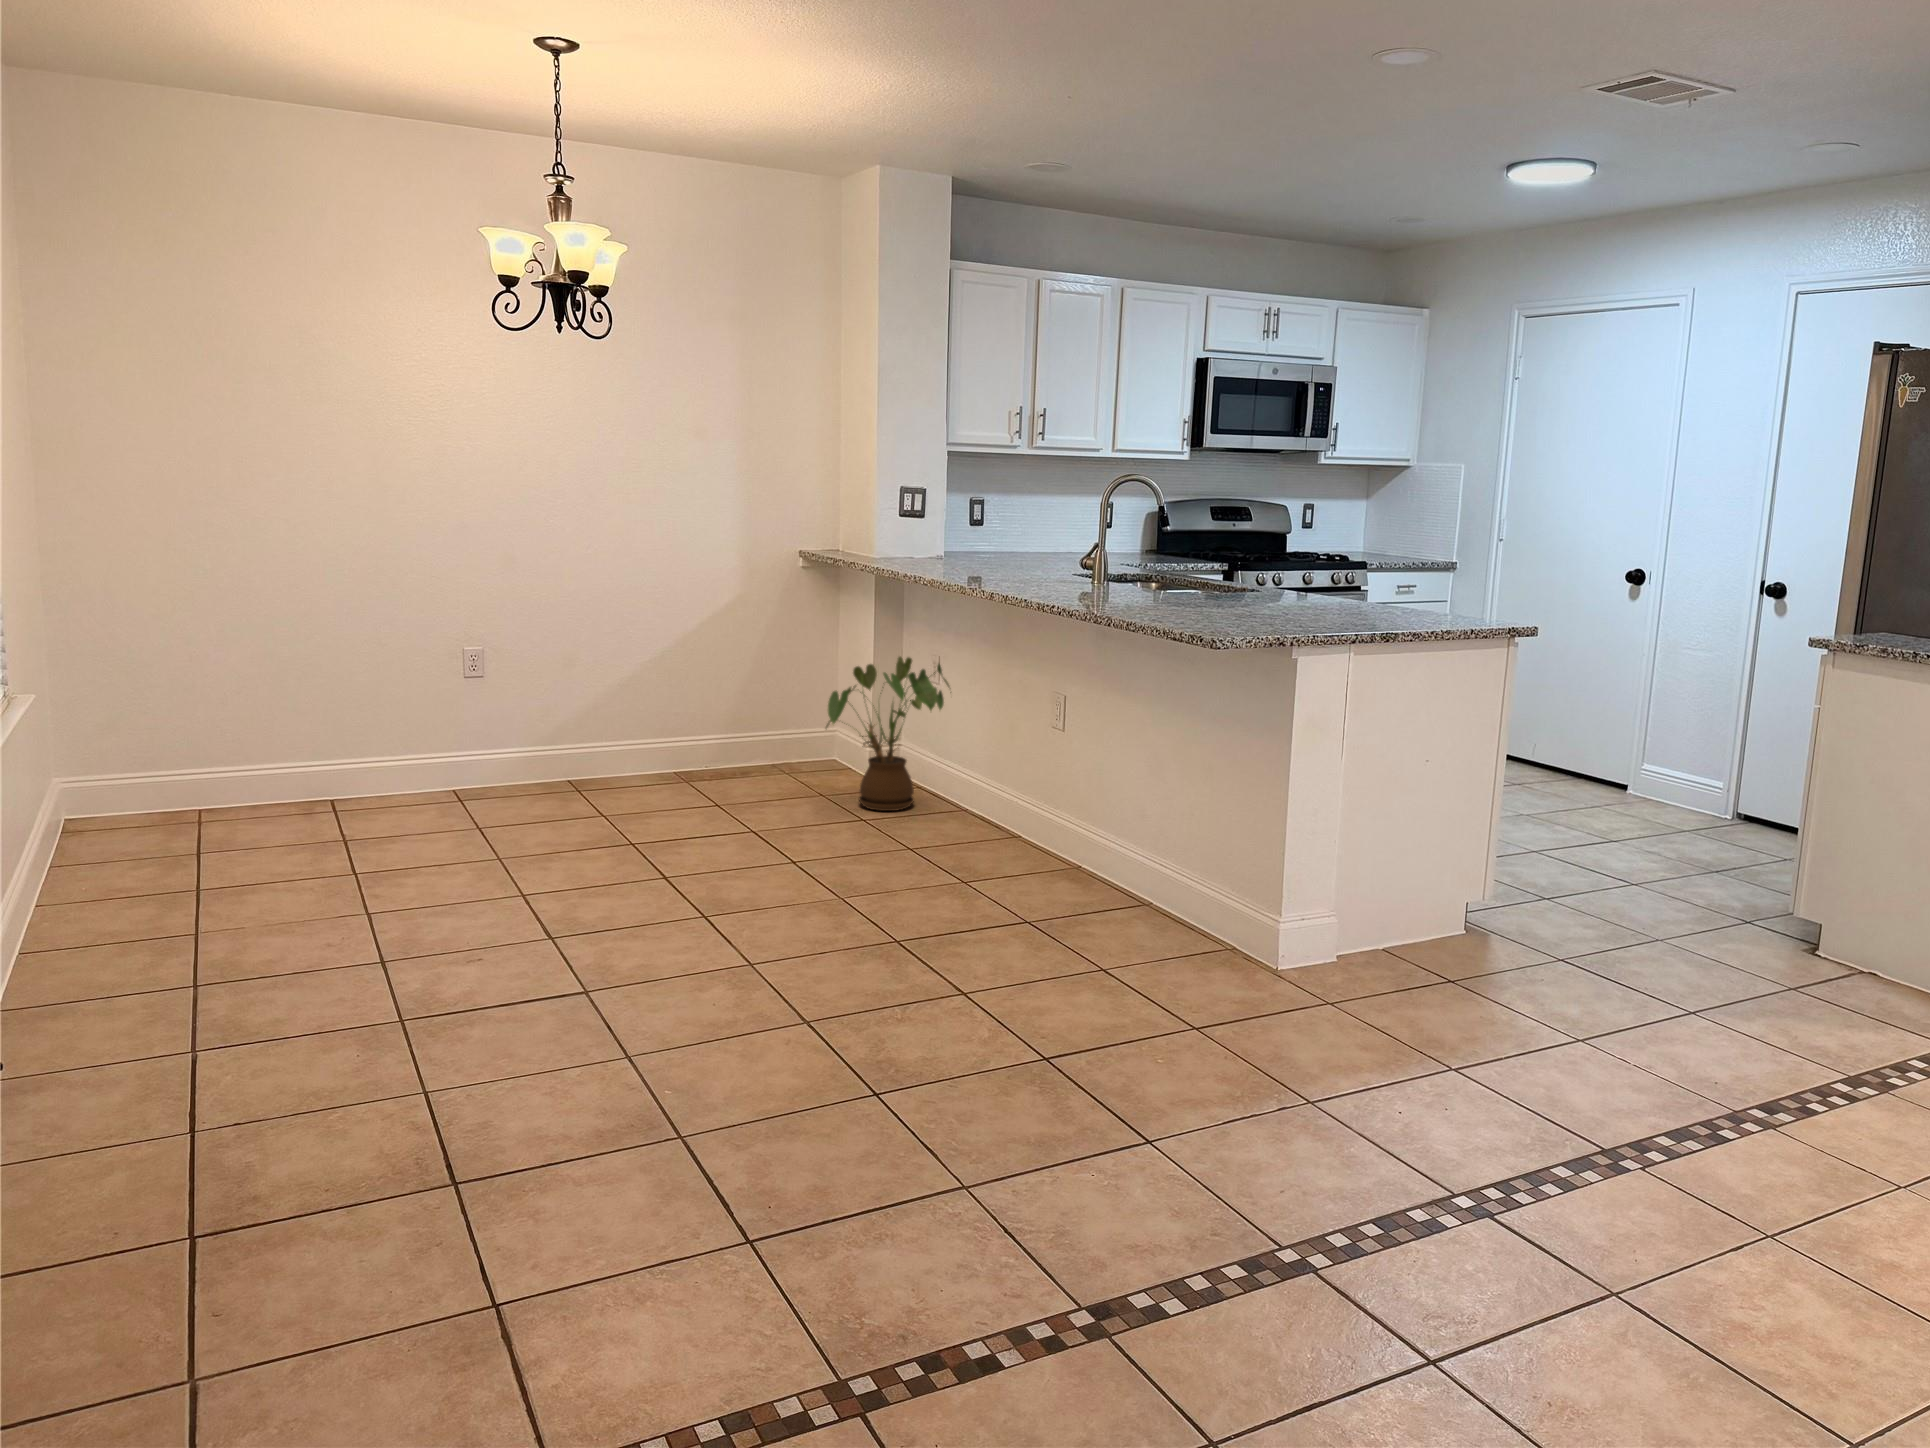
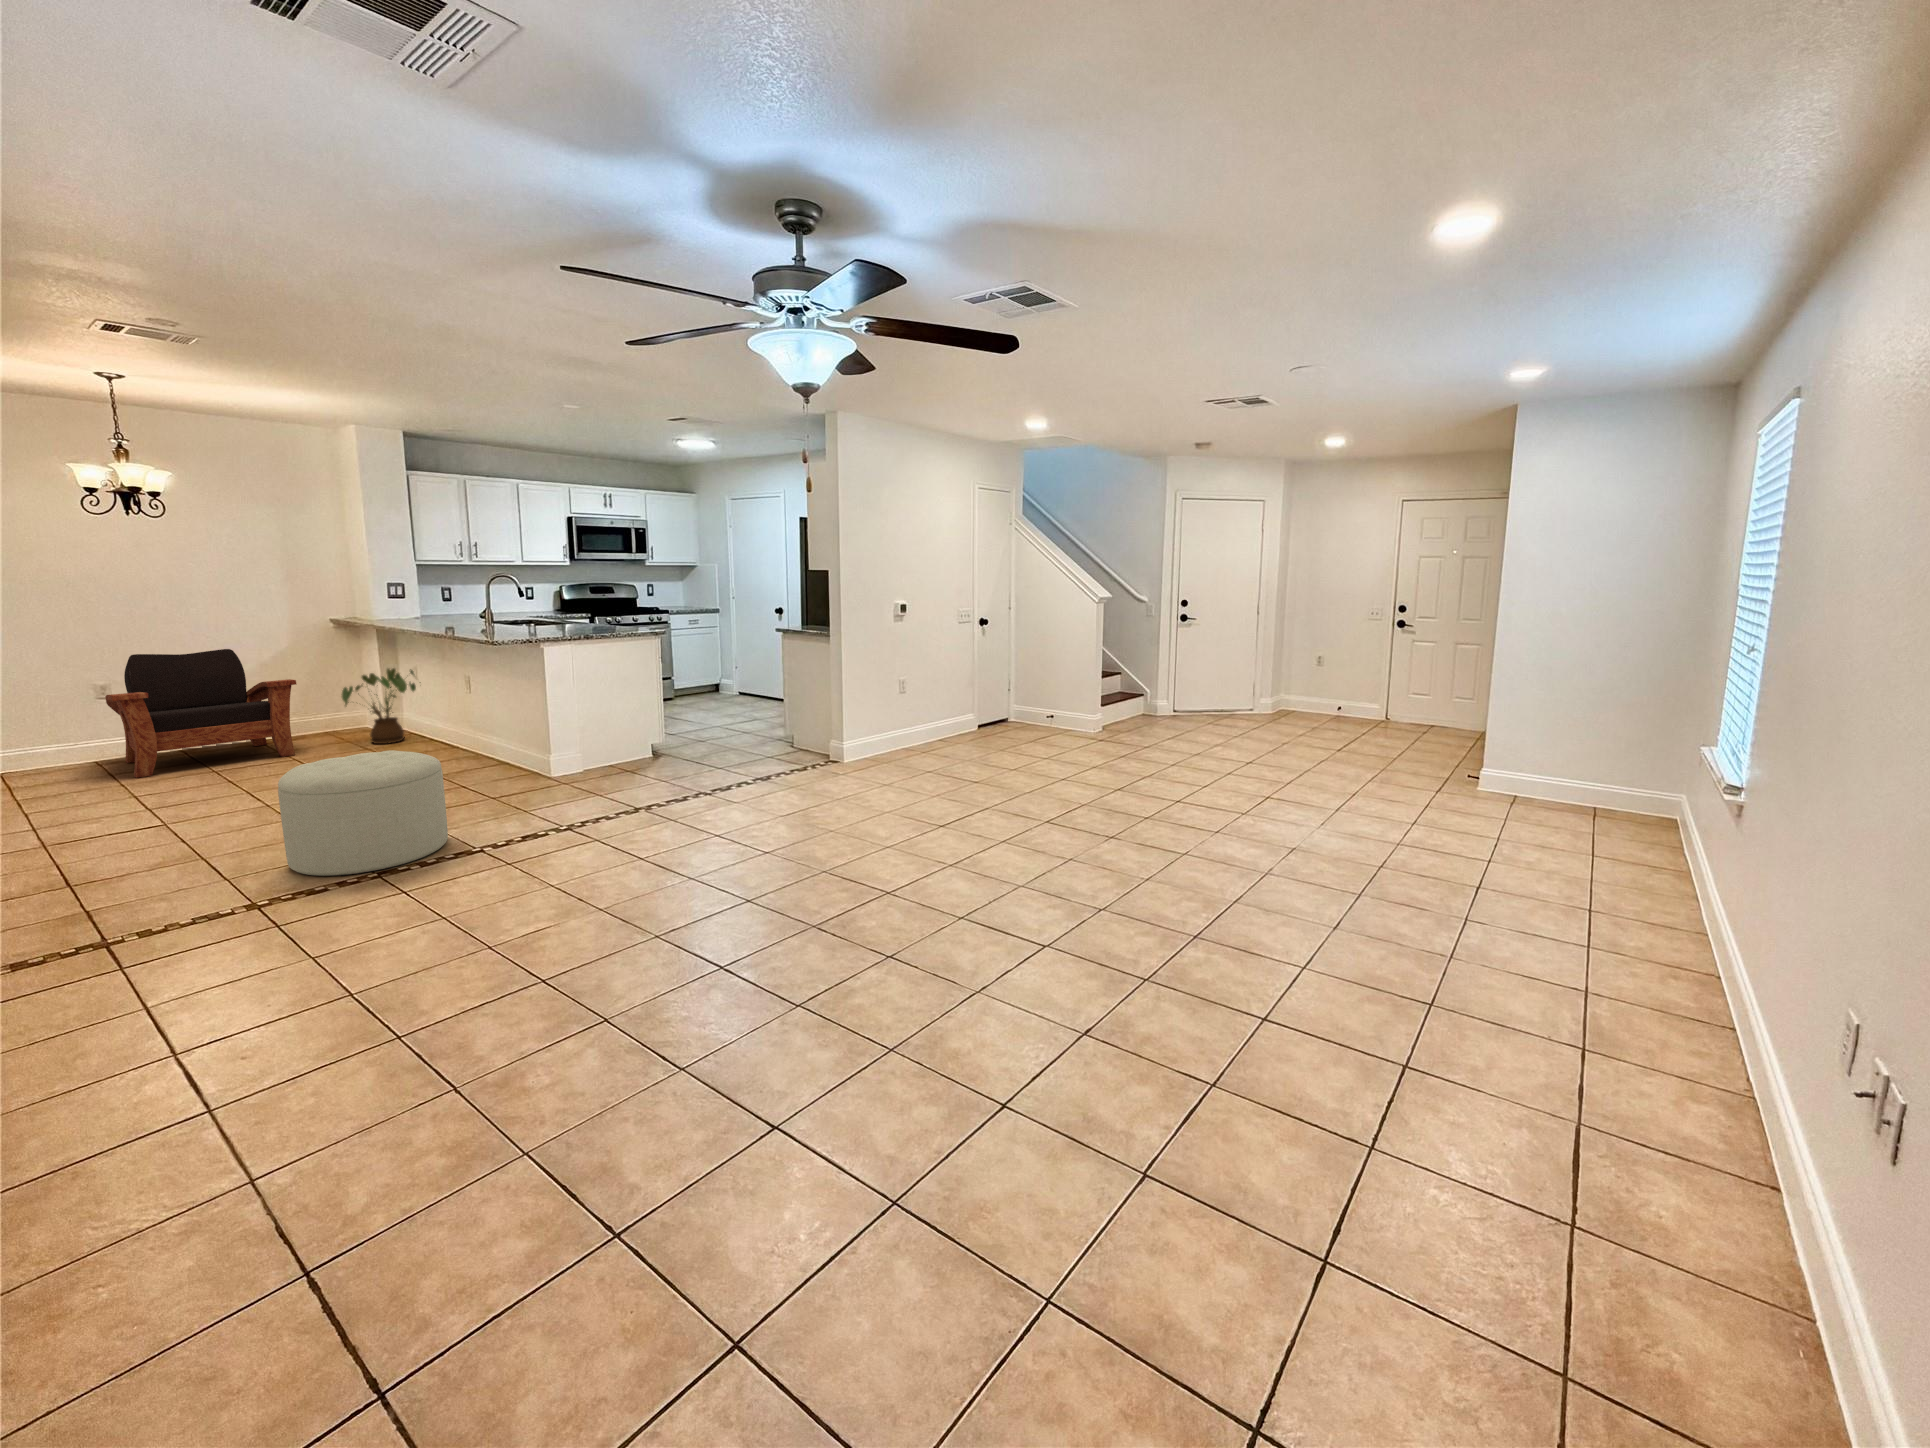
armchair: none [490,600,762,839] -> present [105,649,296,778]
ottoman: none [845,908,1194,1283] -> present [278,750,448,876]

